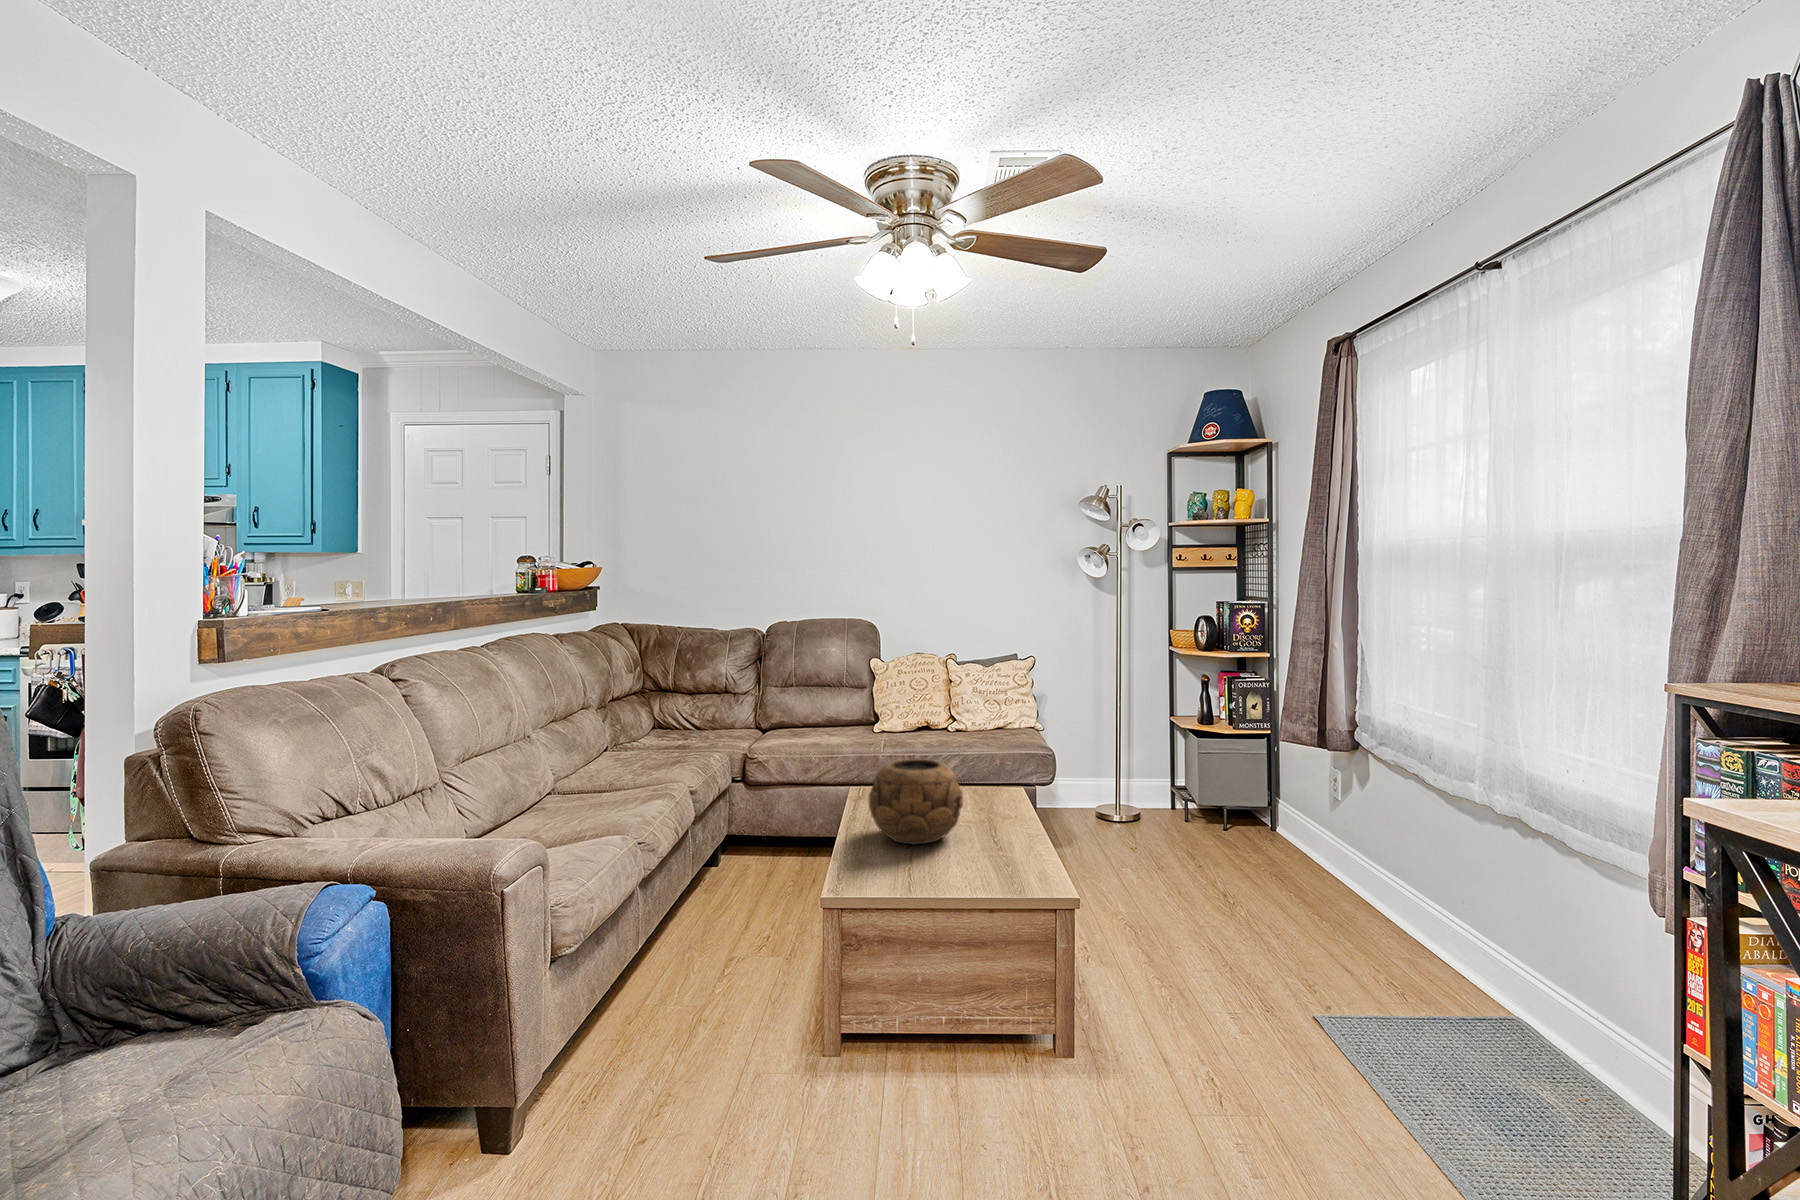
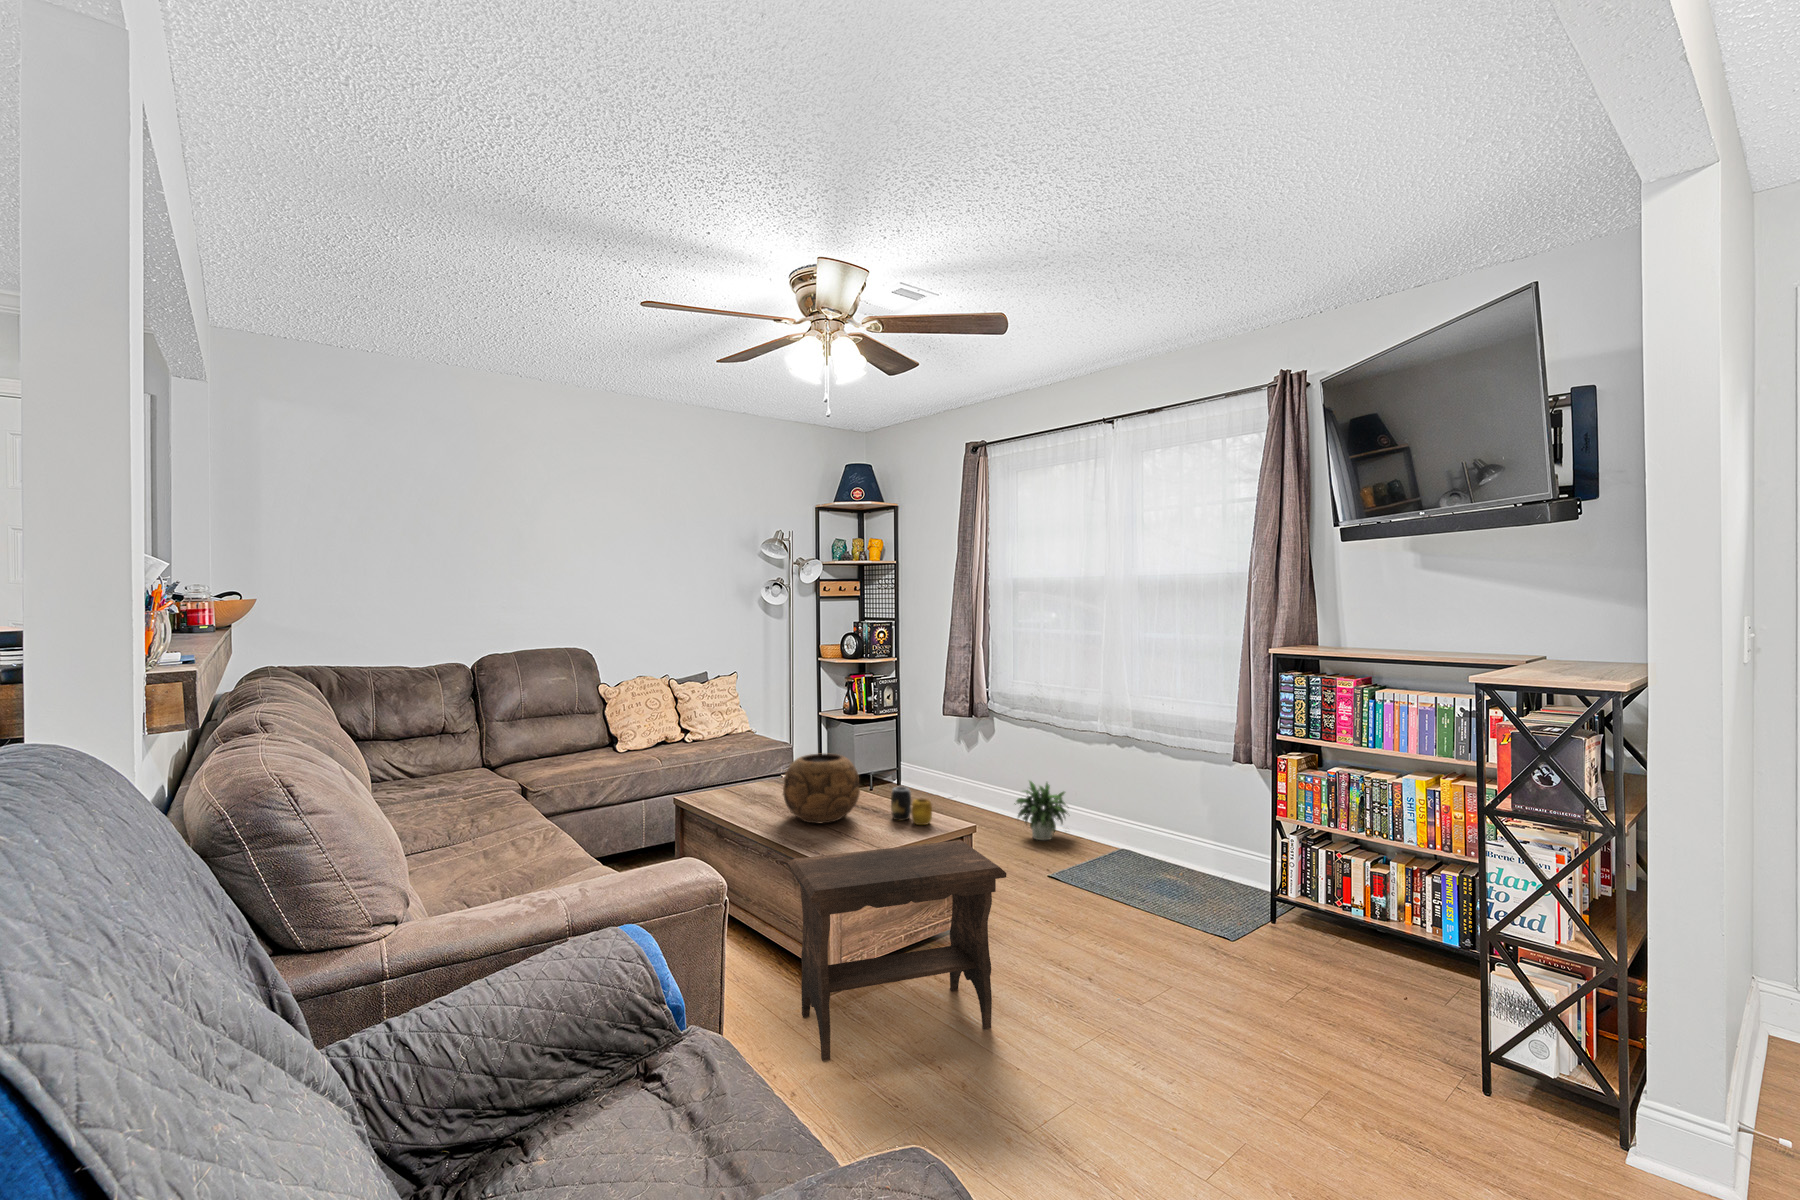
vase: none [984,816,1021,872] -> present [891,786,932,825]
potted plant: none [1323,850,1433,948] -> present [1014,781,1067,840]
footstool: none [699,873,978,1159] -> present [788,840,1006,1061]

